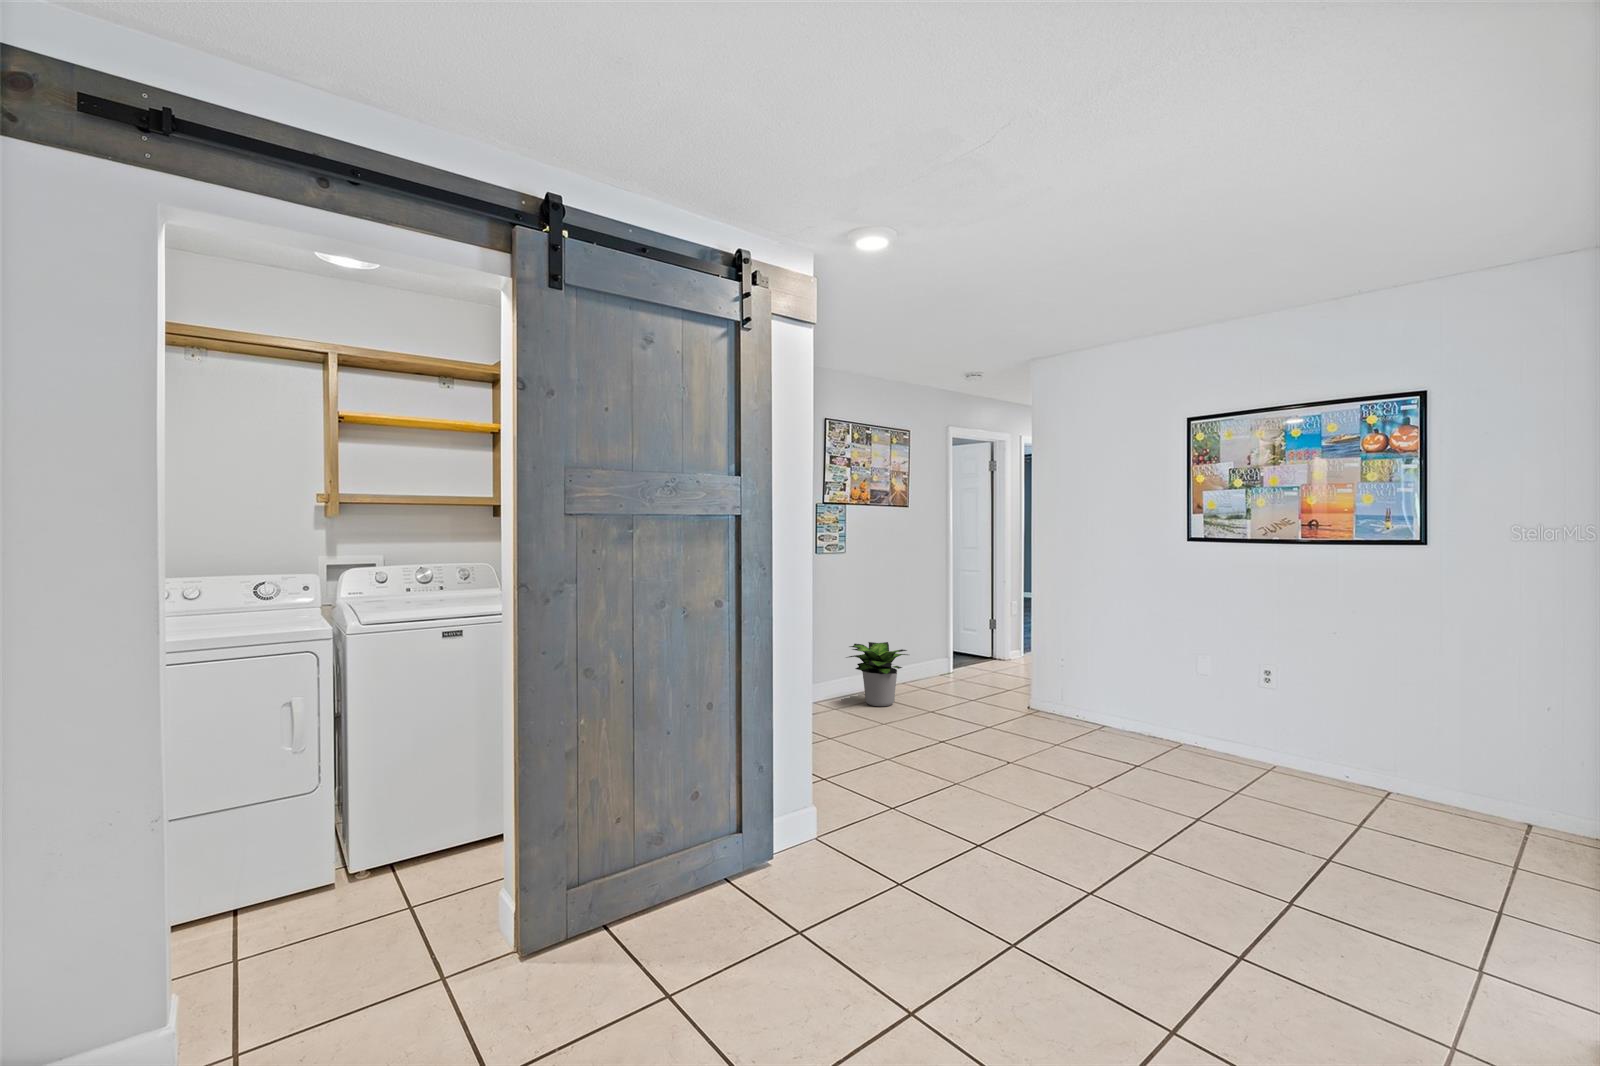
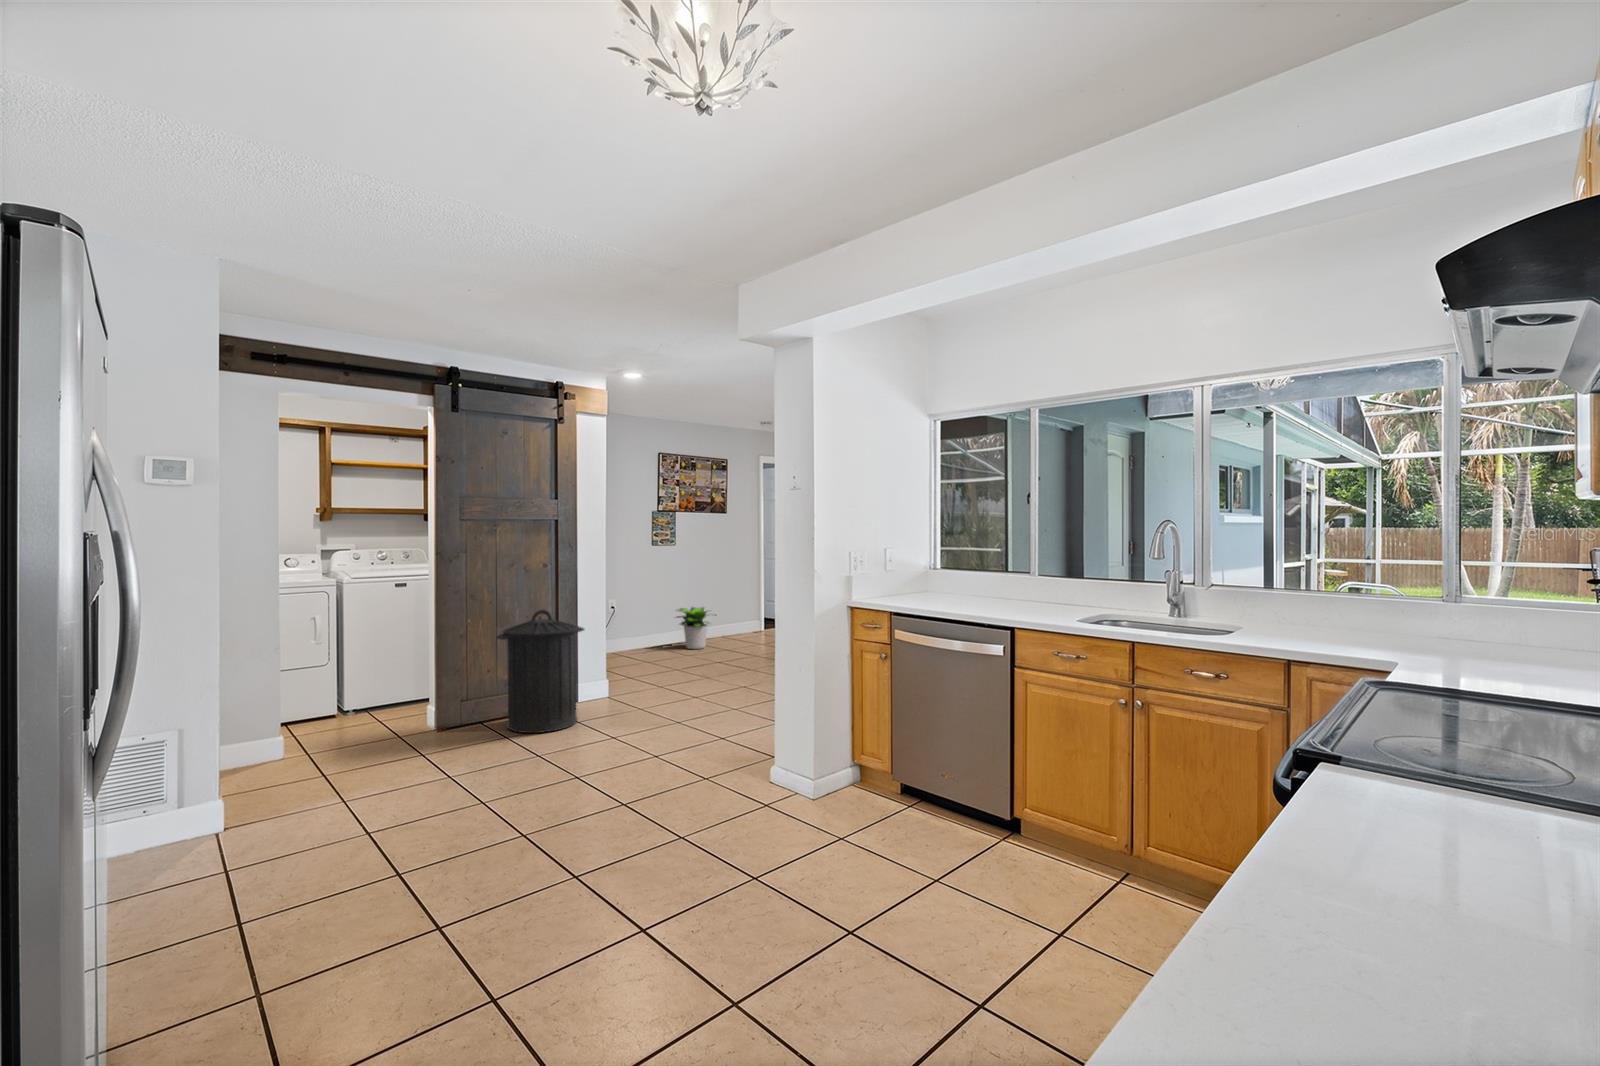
trash can: none [639,699,804,975] -> present [496,610,584,733]

